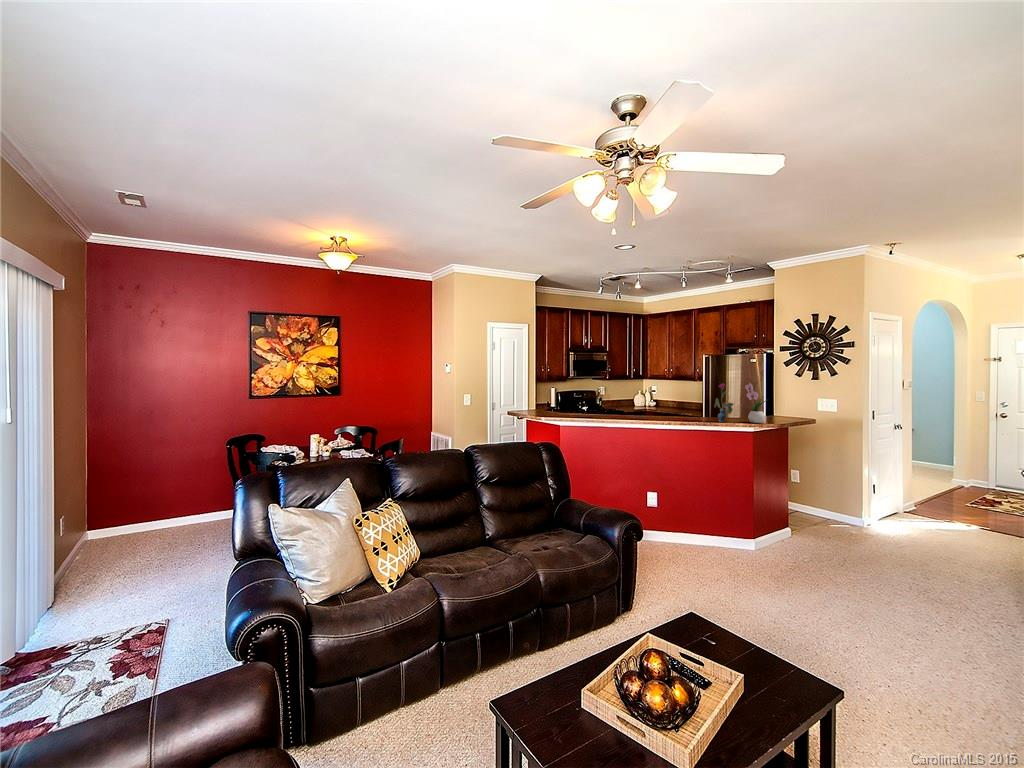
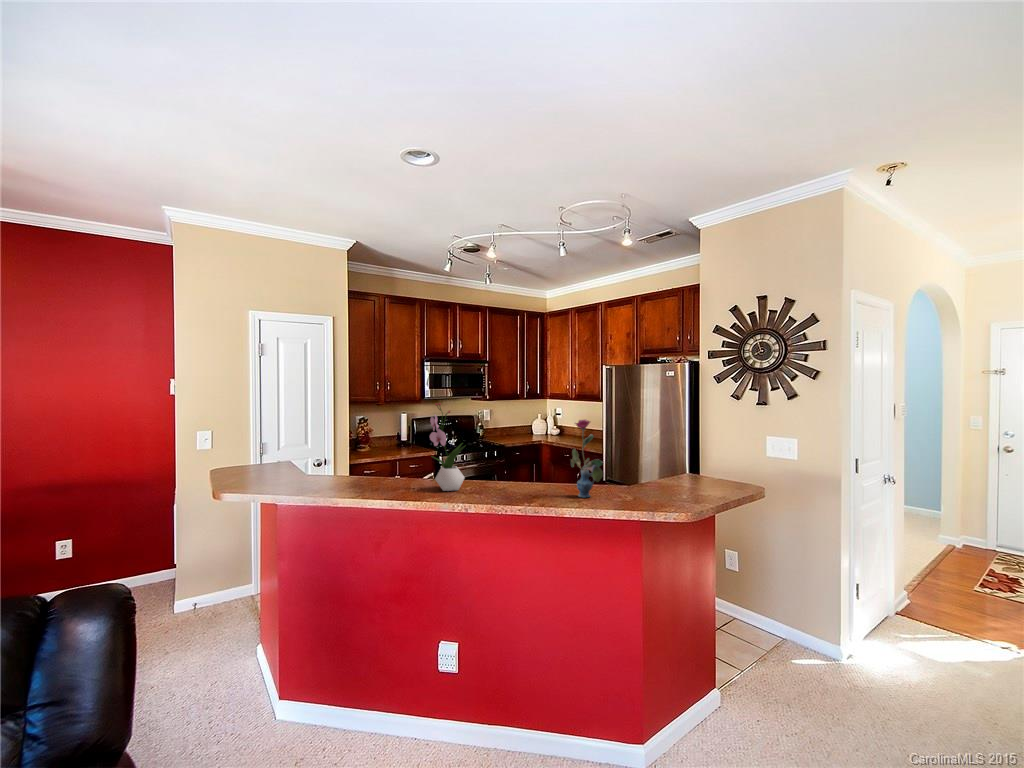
flower arrangement: present [745,378,767,423] -> present [430,403,465,491]

